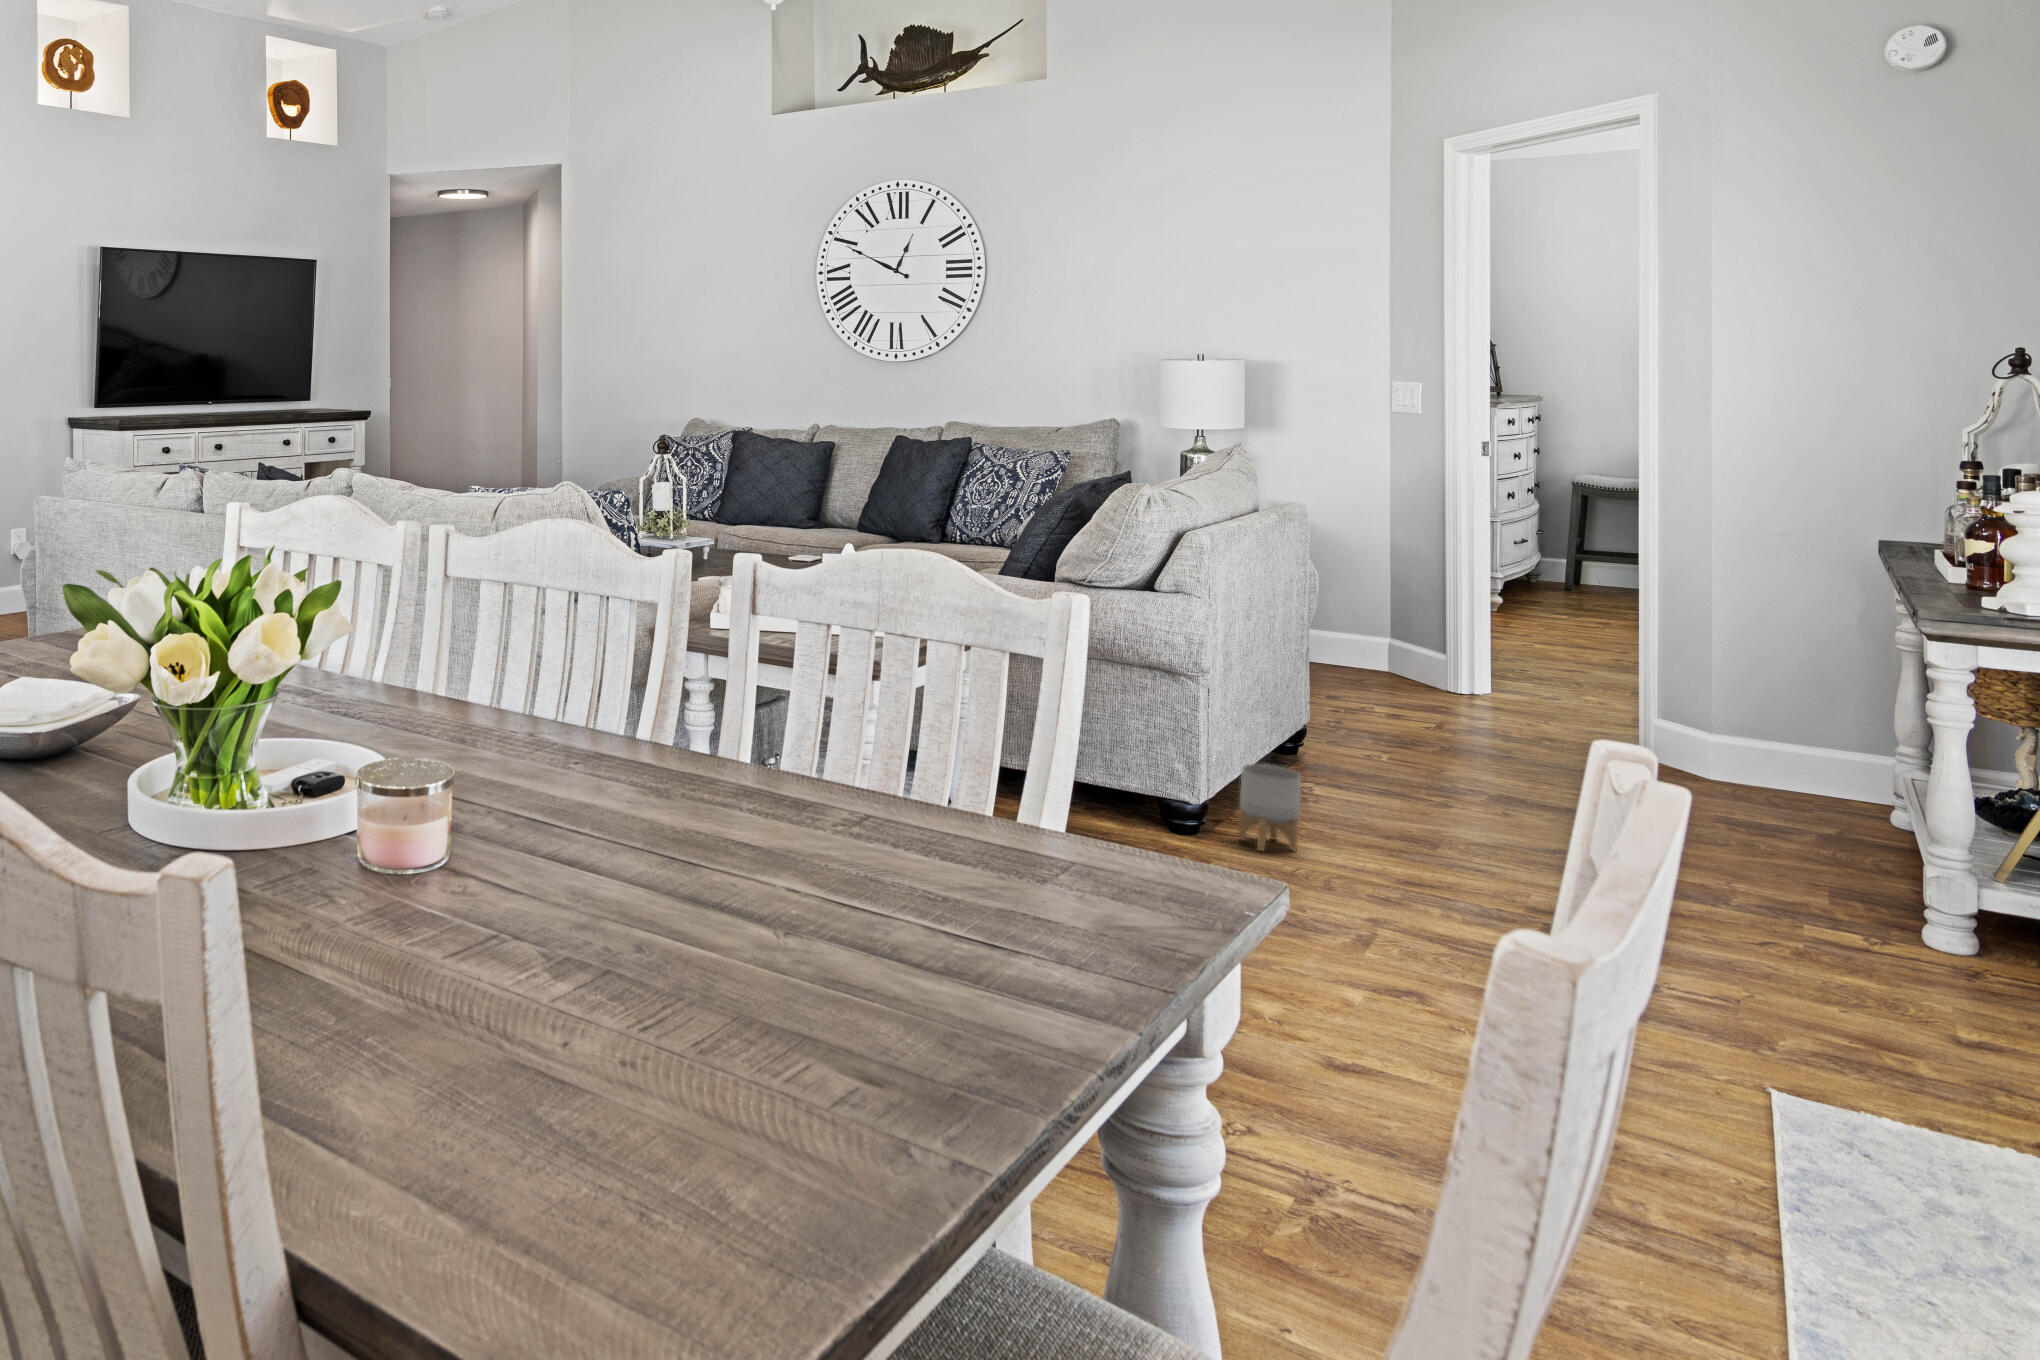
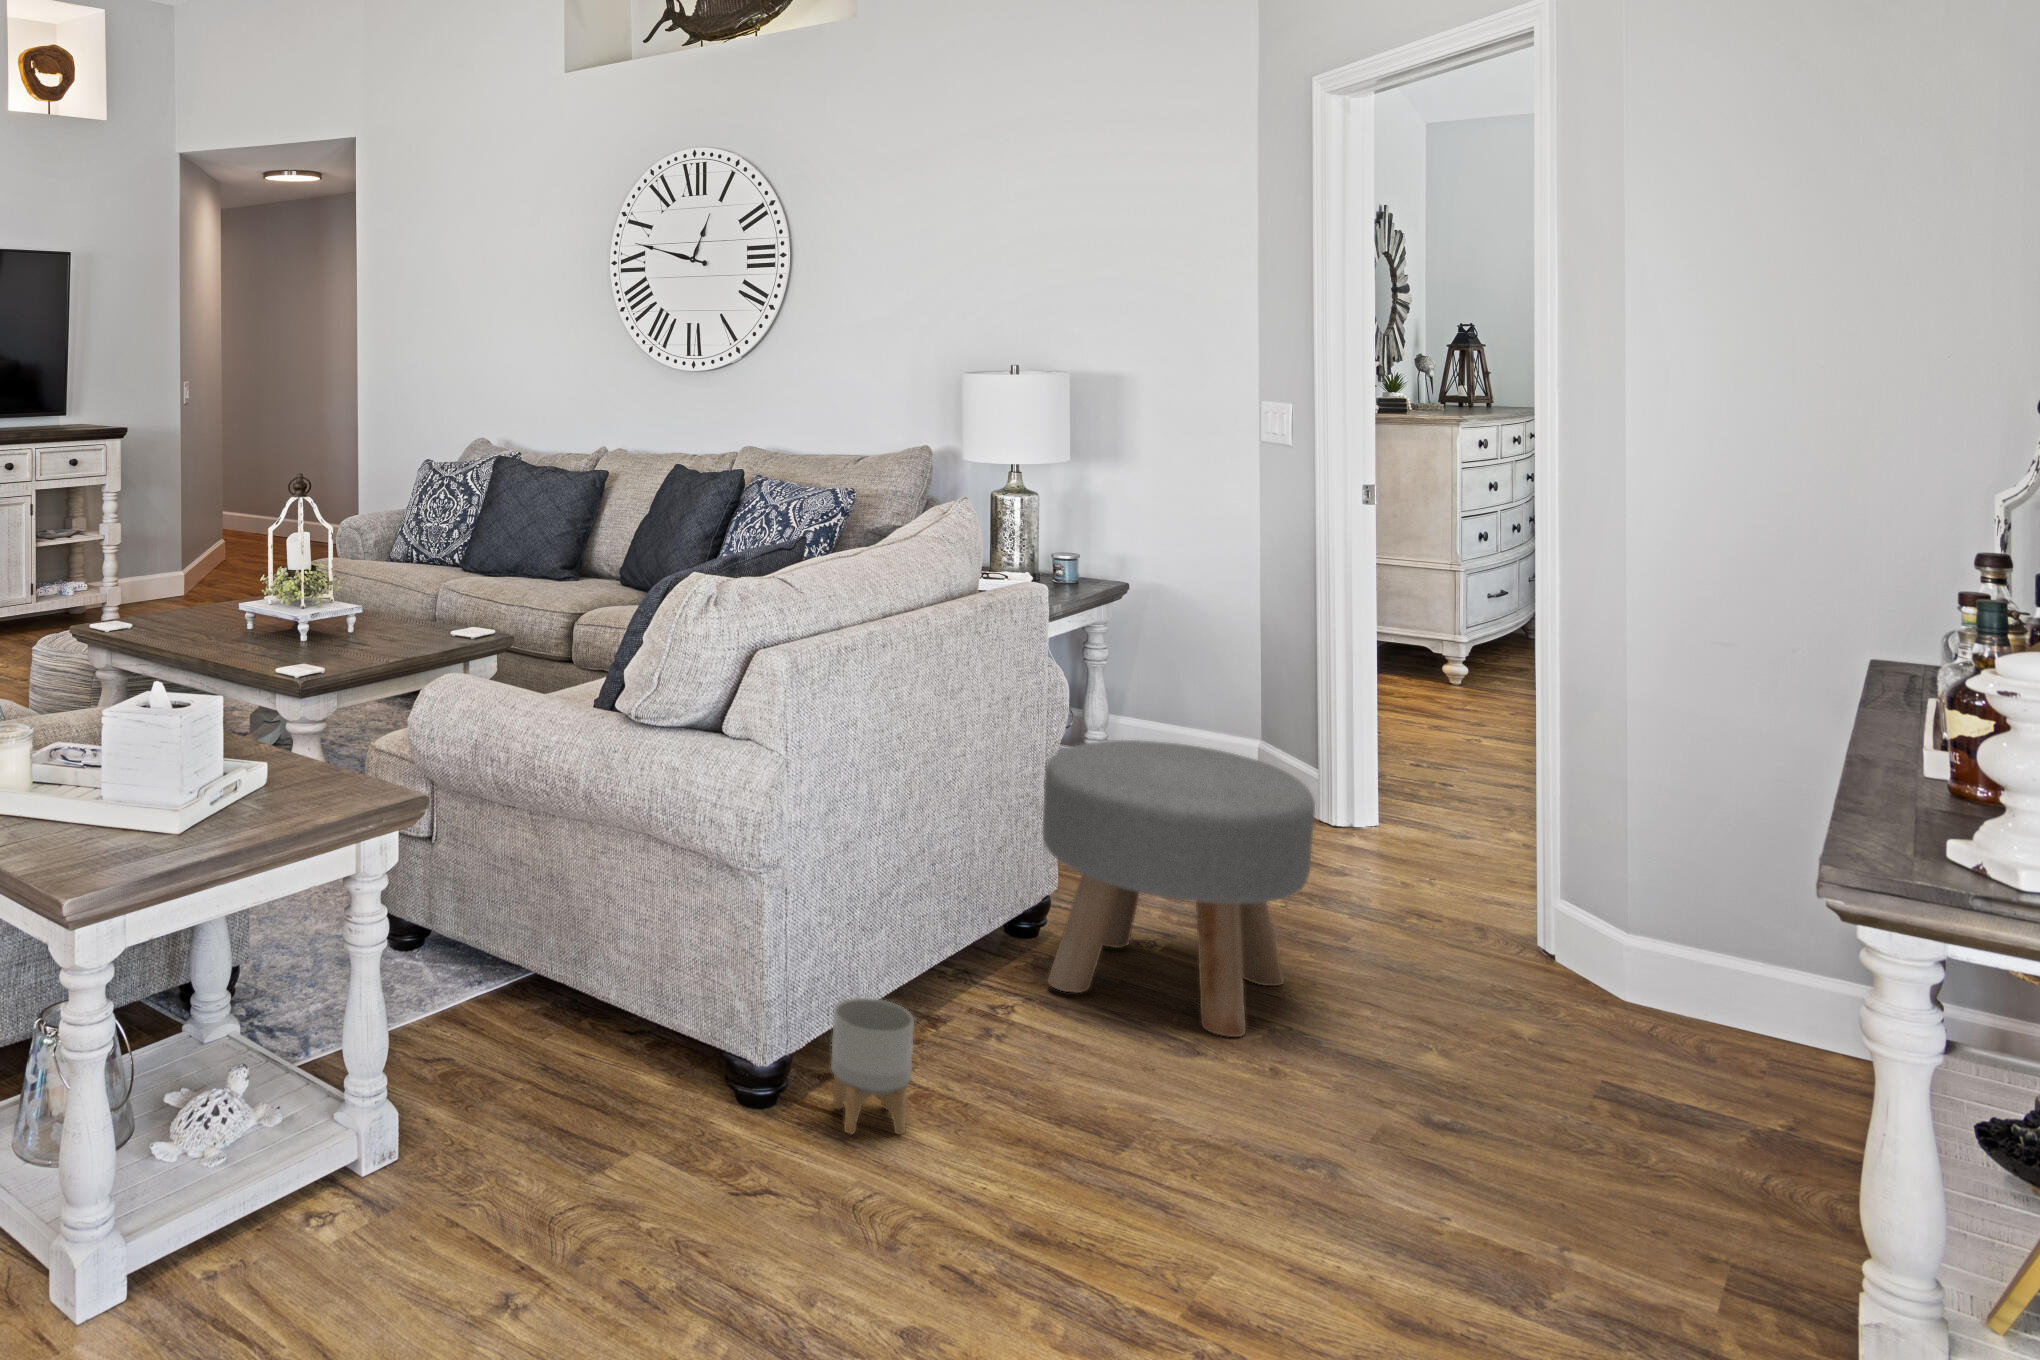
ottoman: none [1314,611,1522,804] -> present [1042,740,1315,1037]

